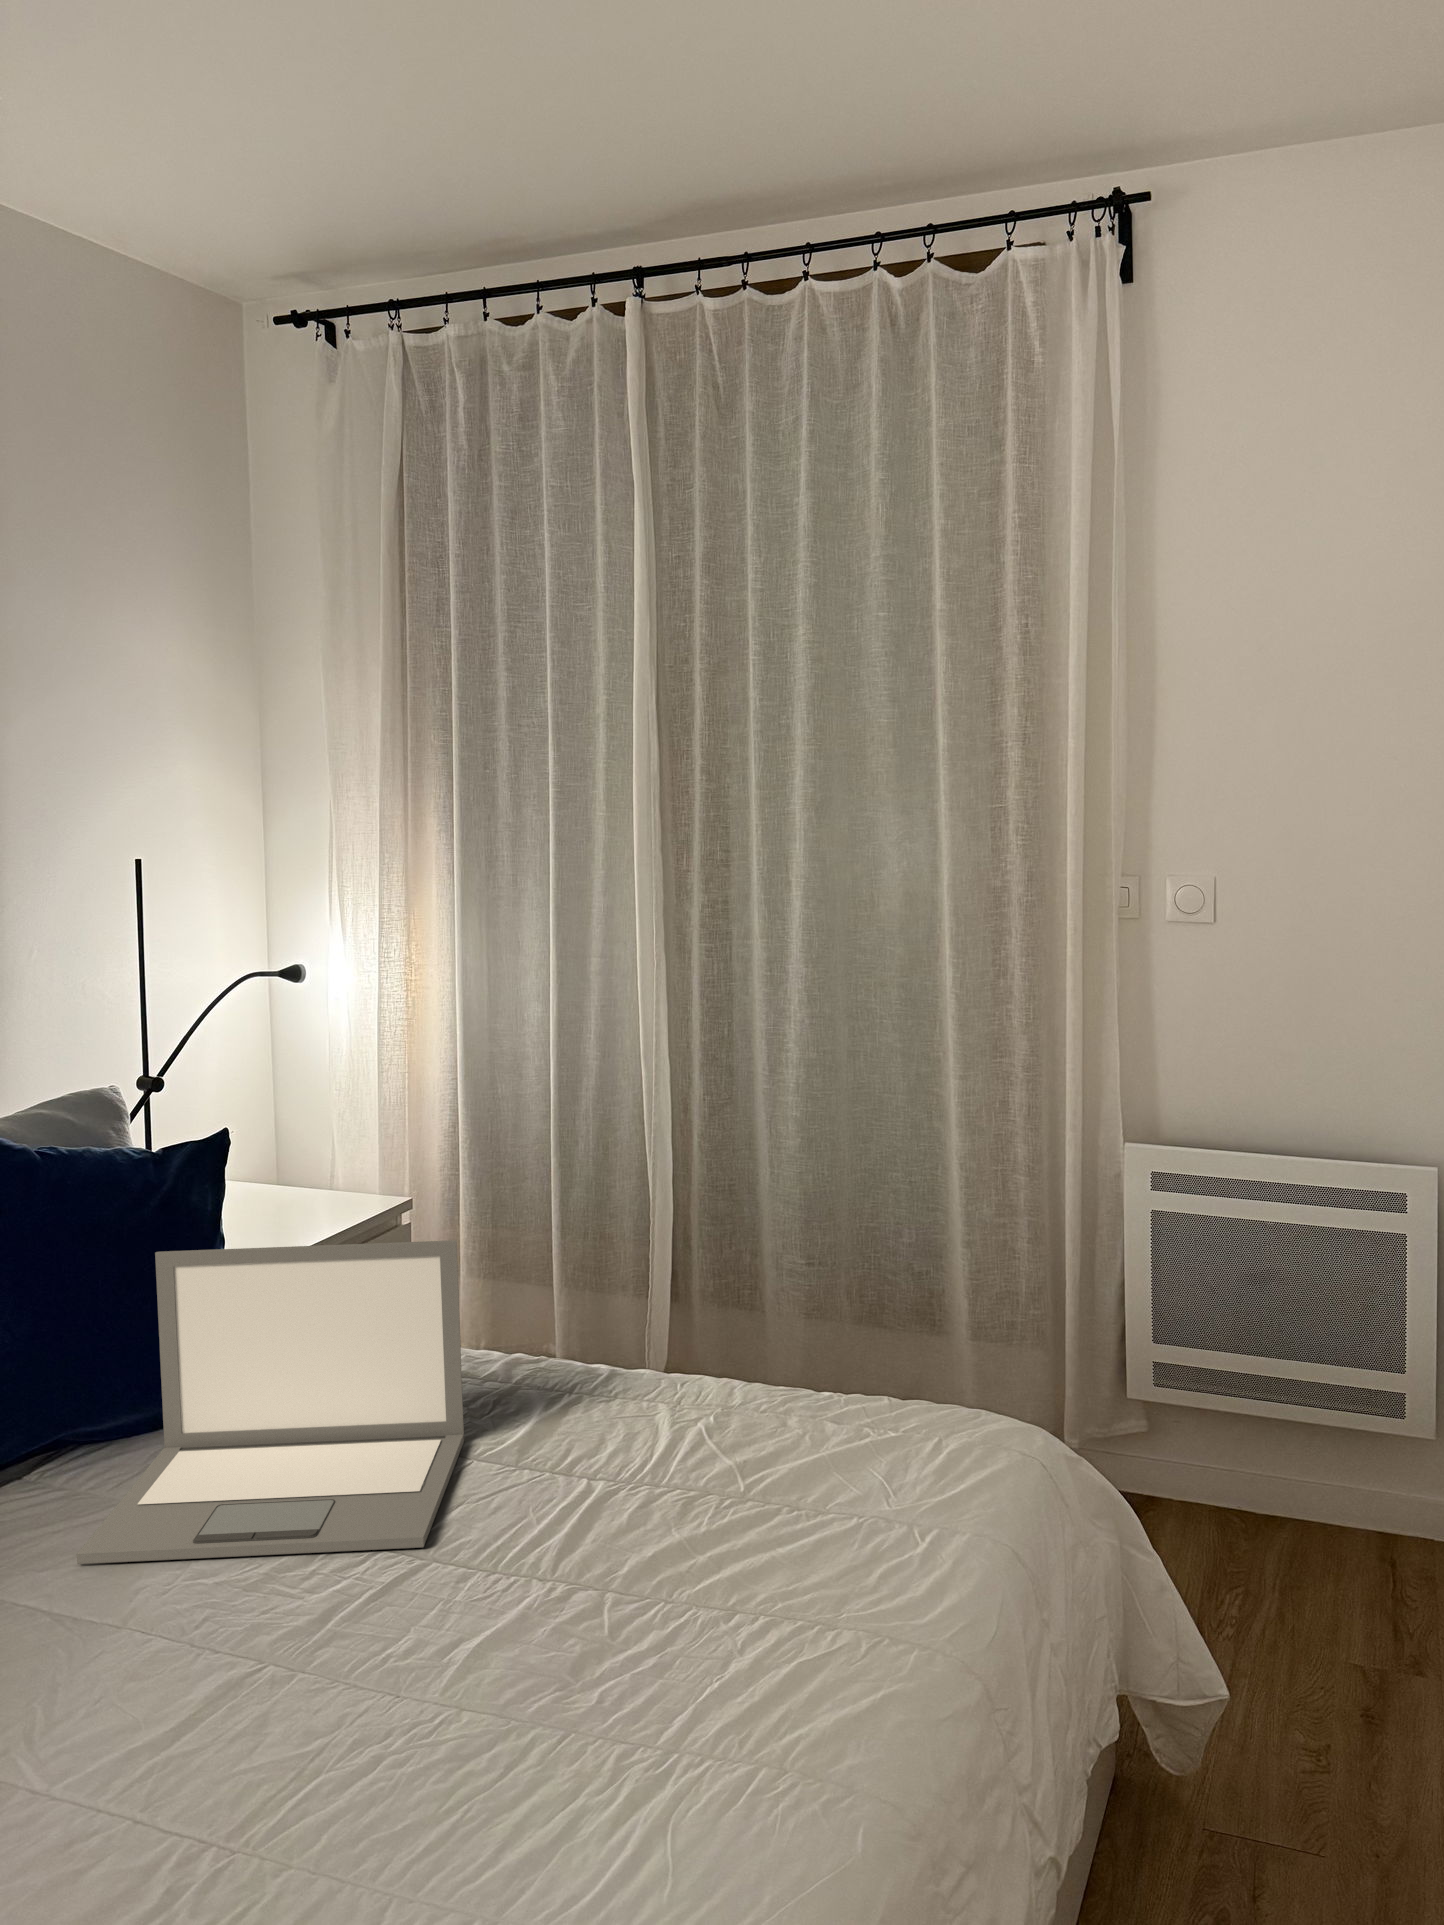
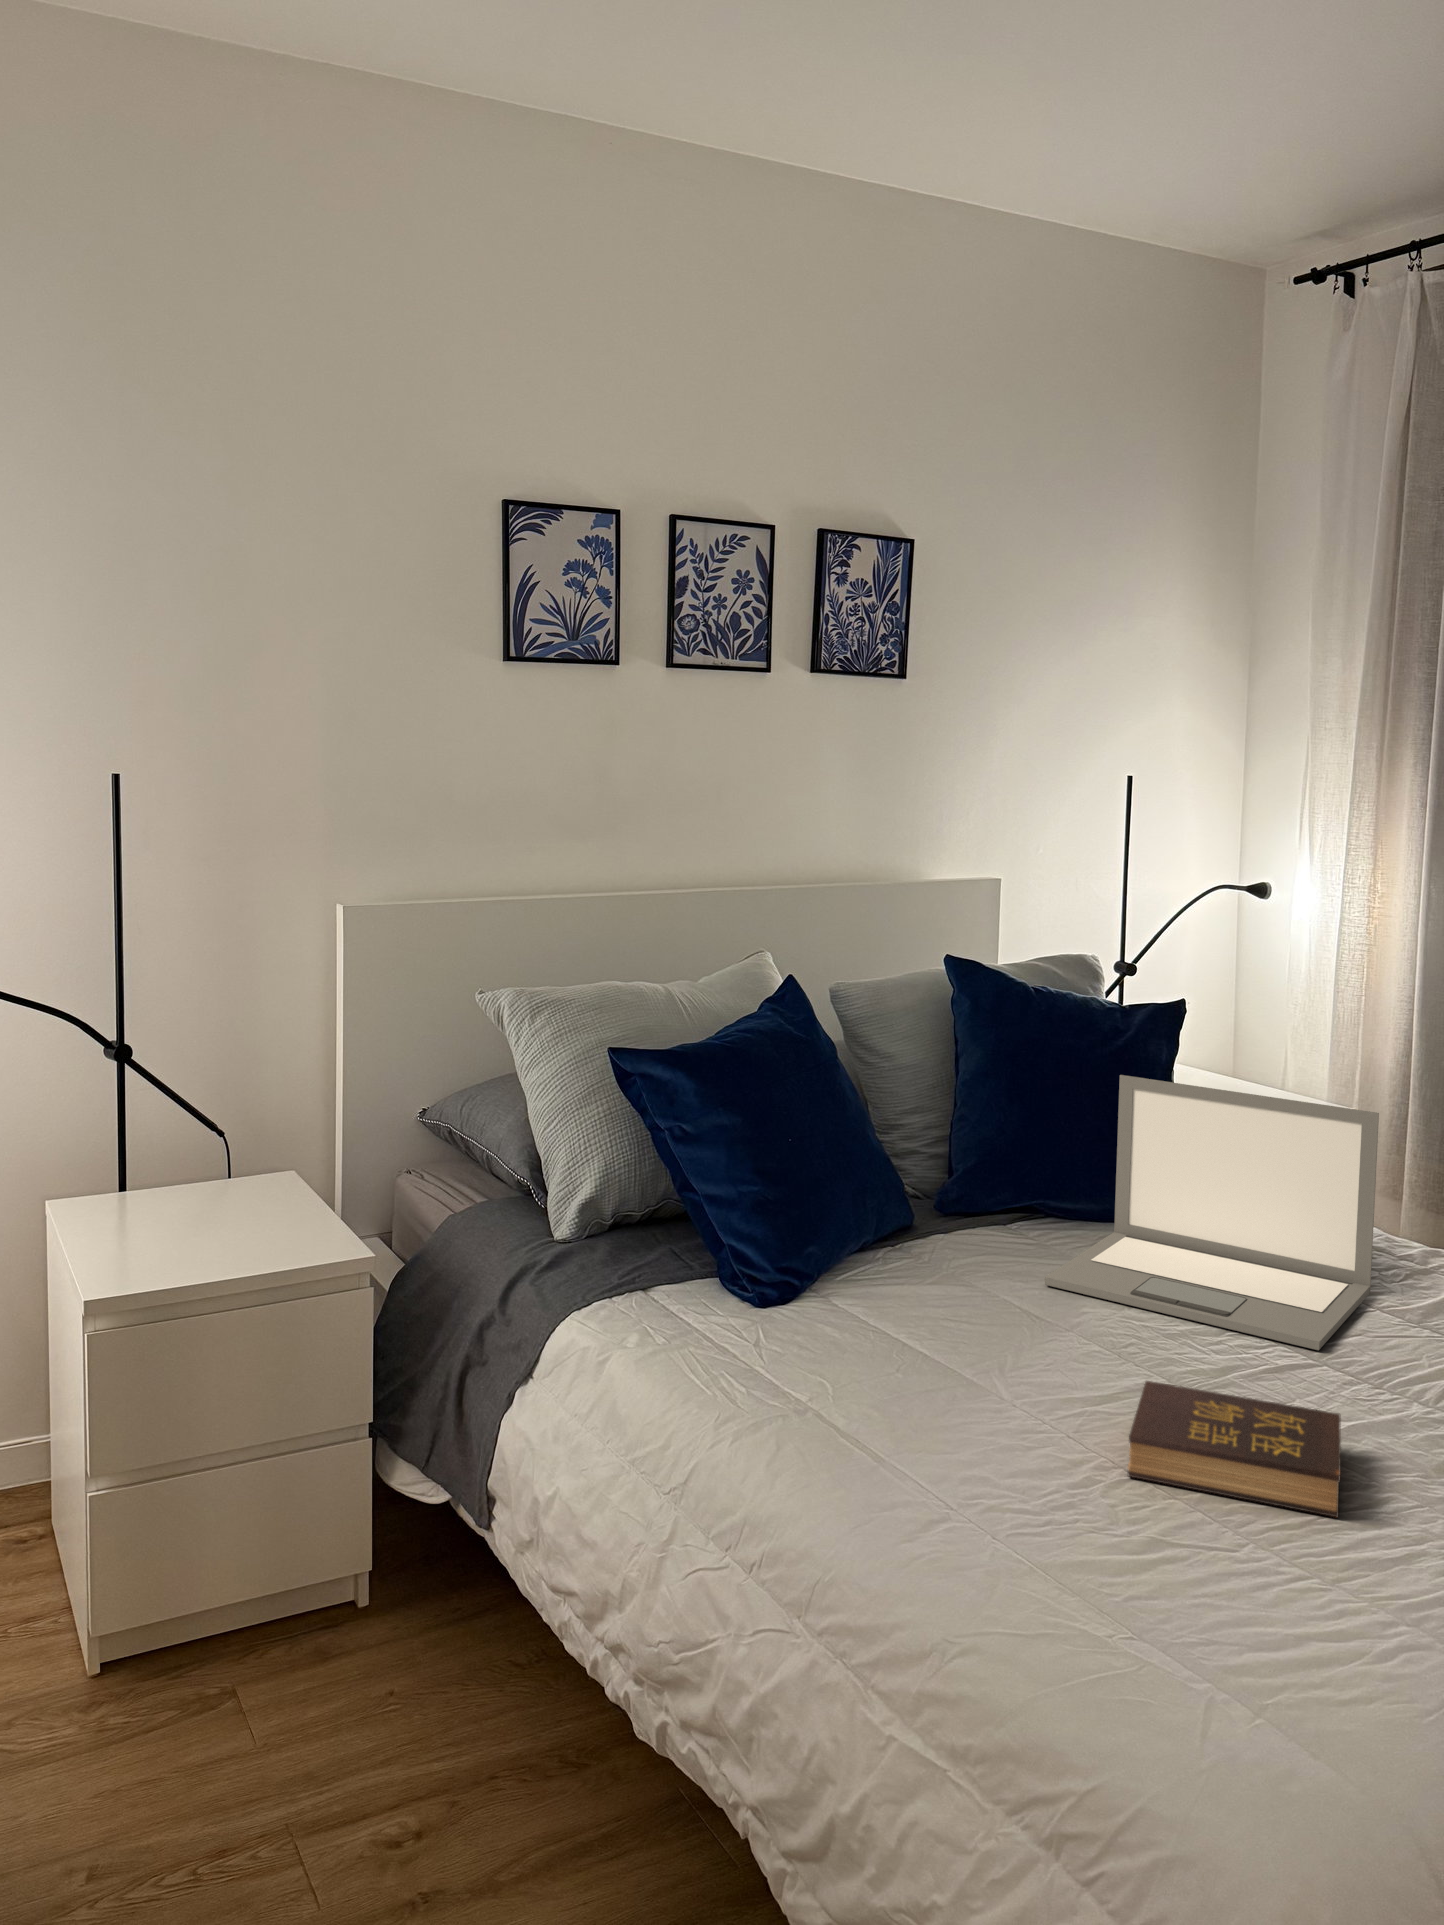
hardback book: none [213,1655,484,1871] -> present [1128,1381,1341,1517]

